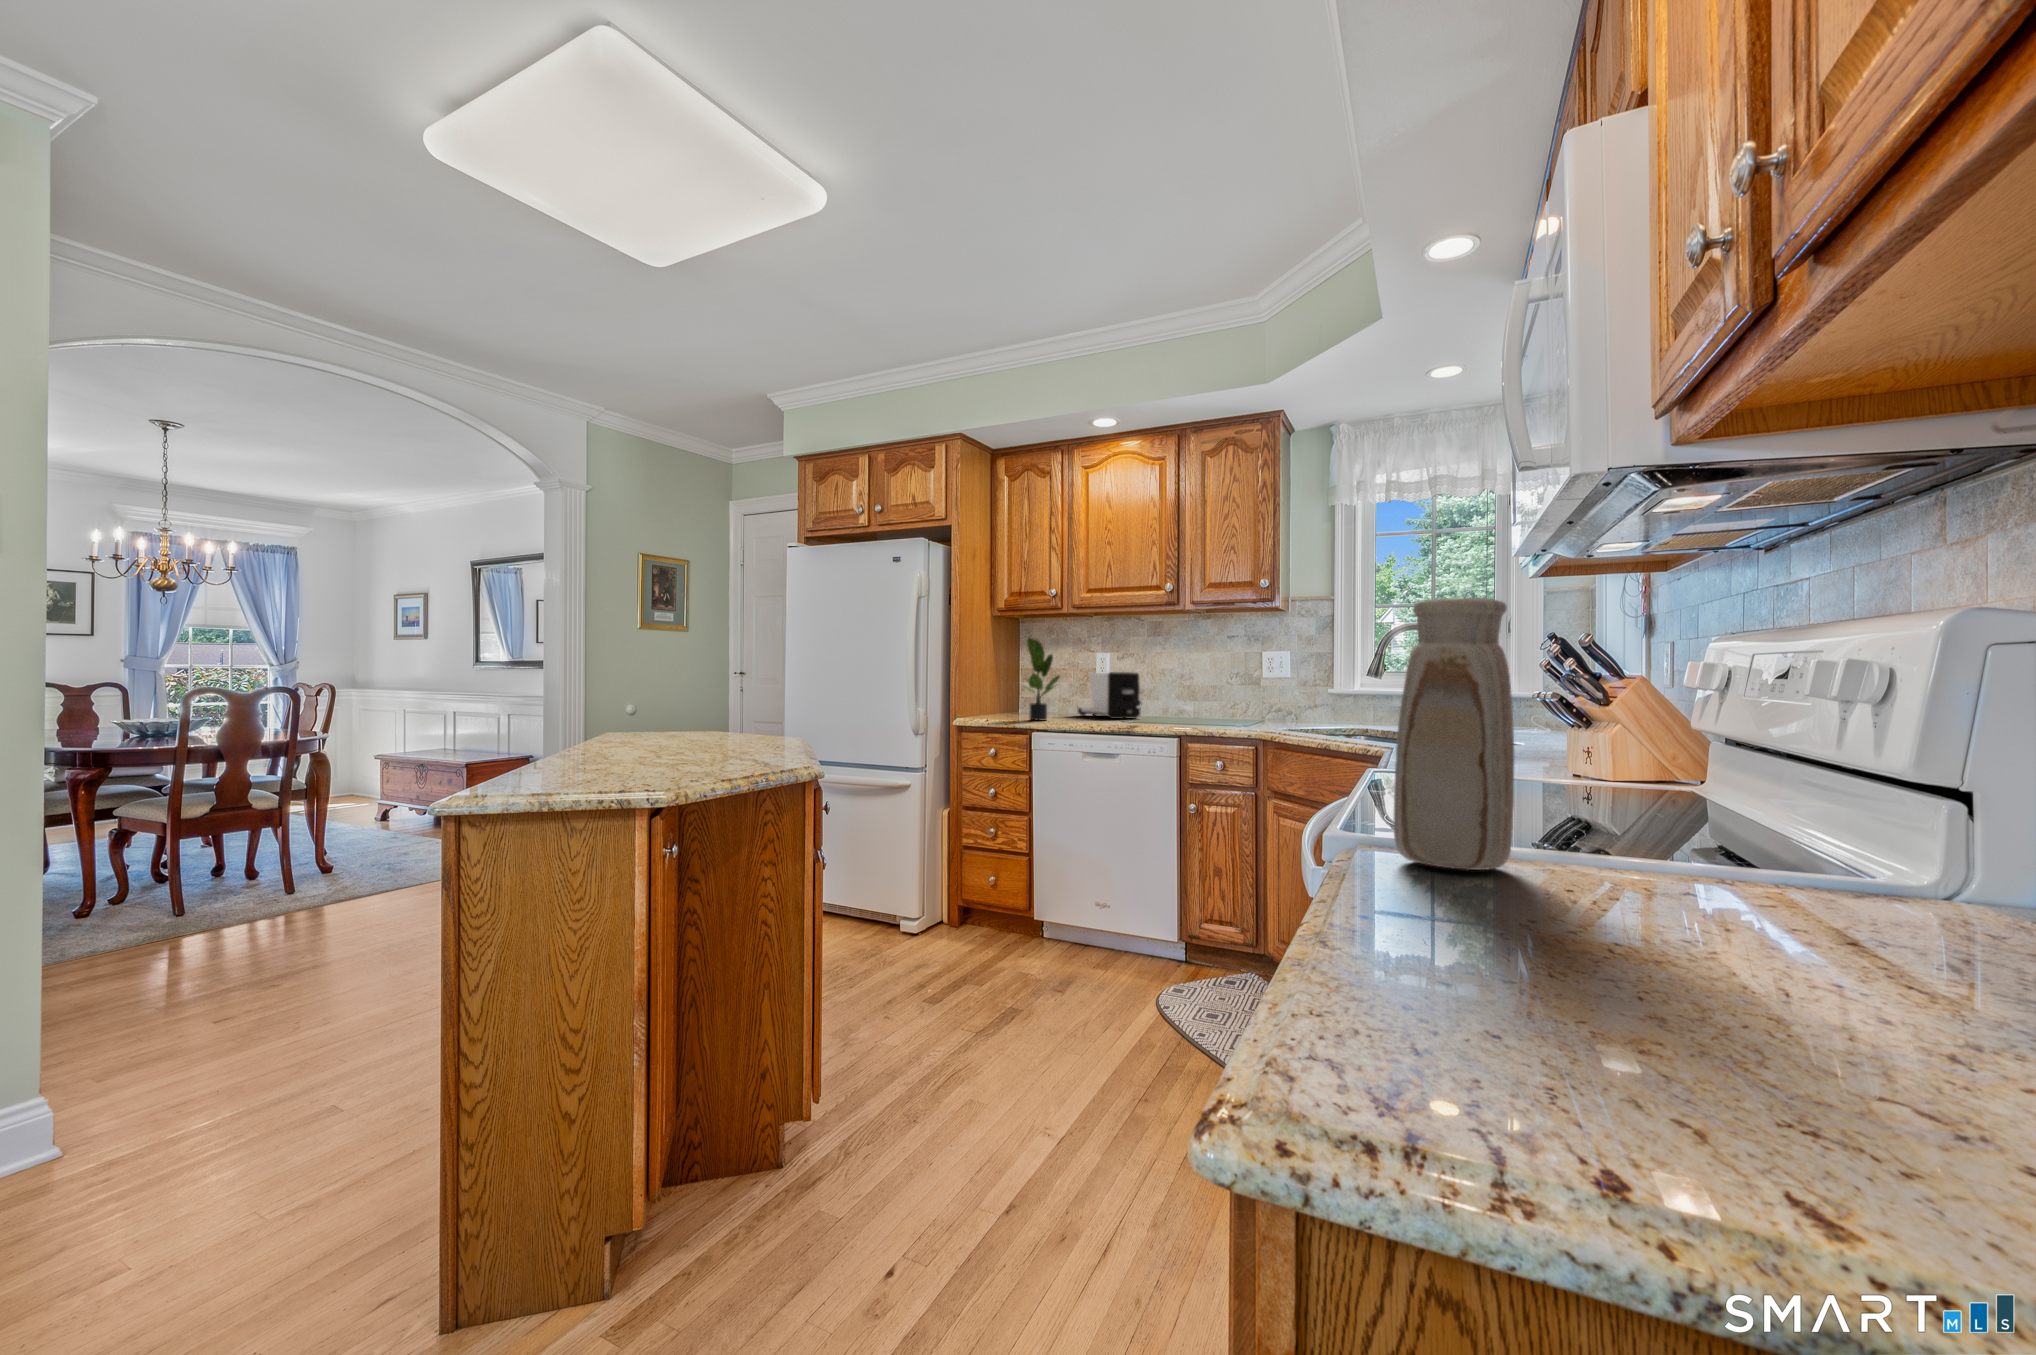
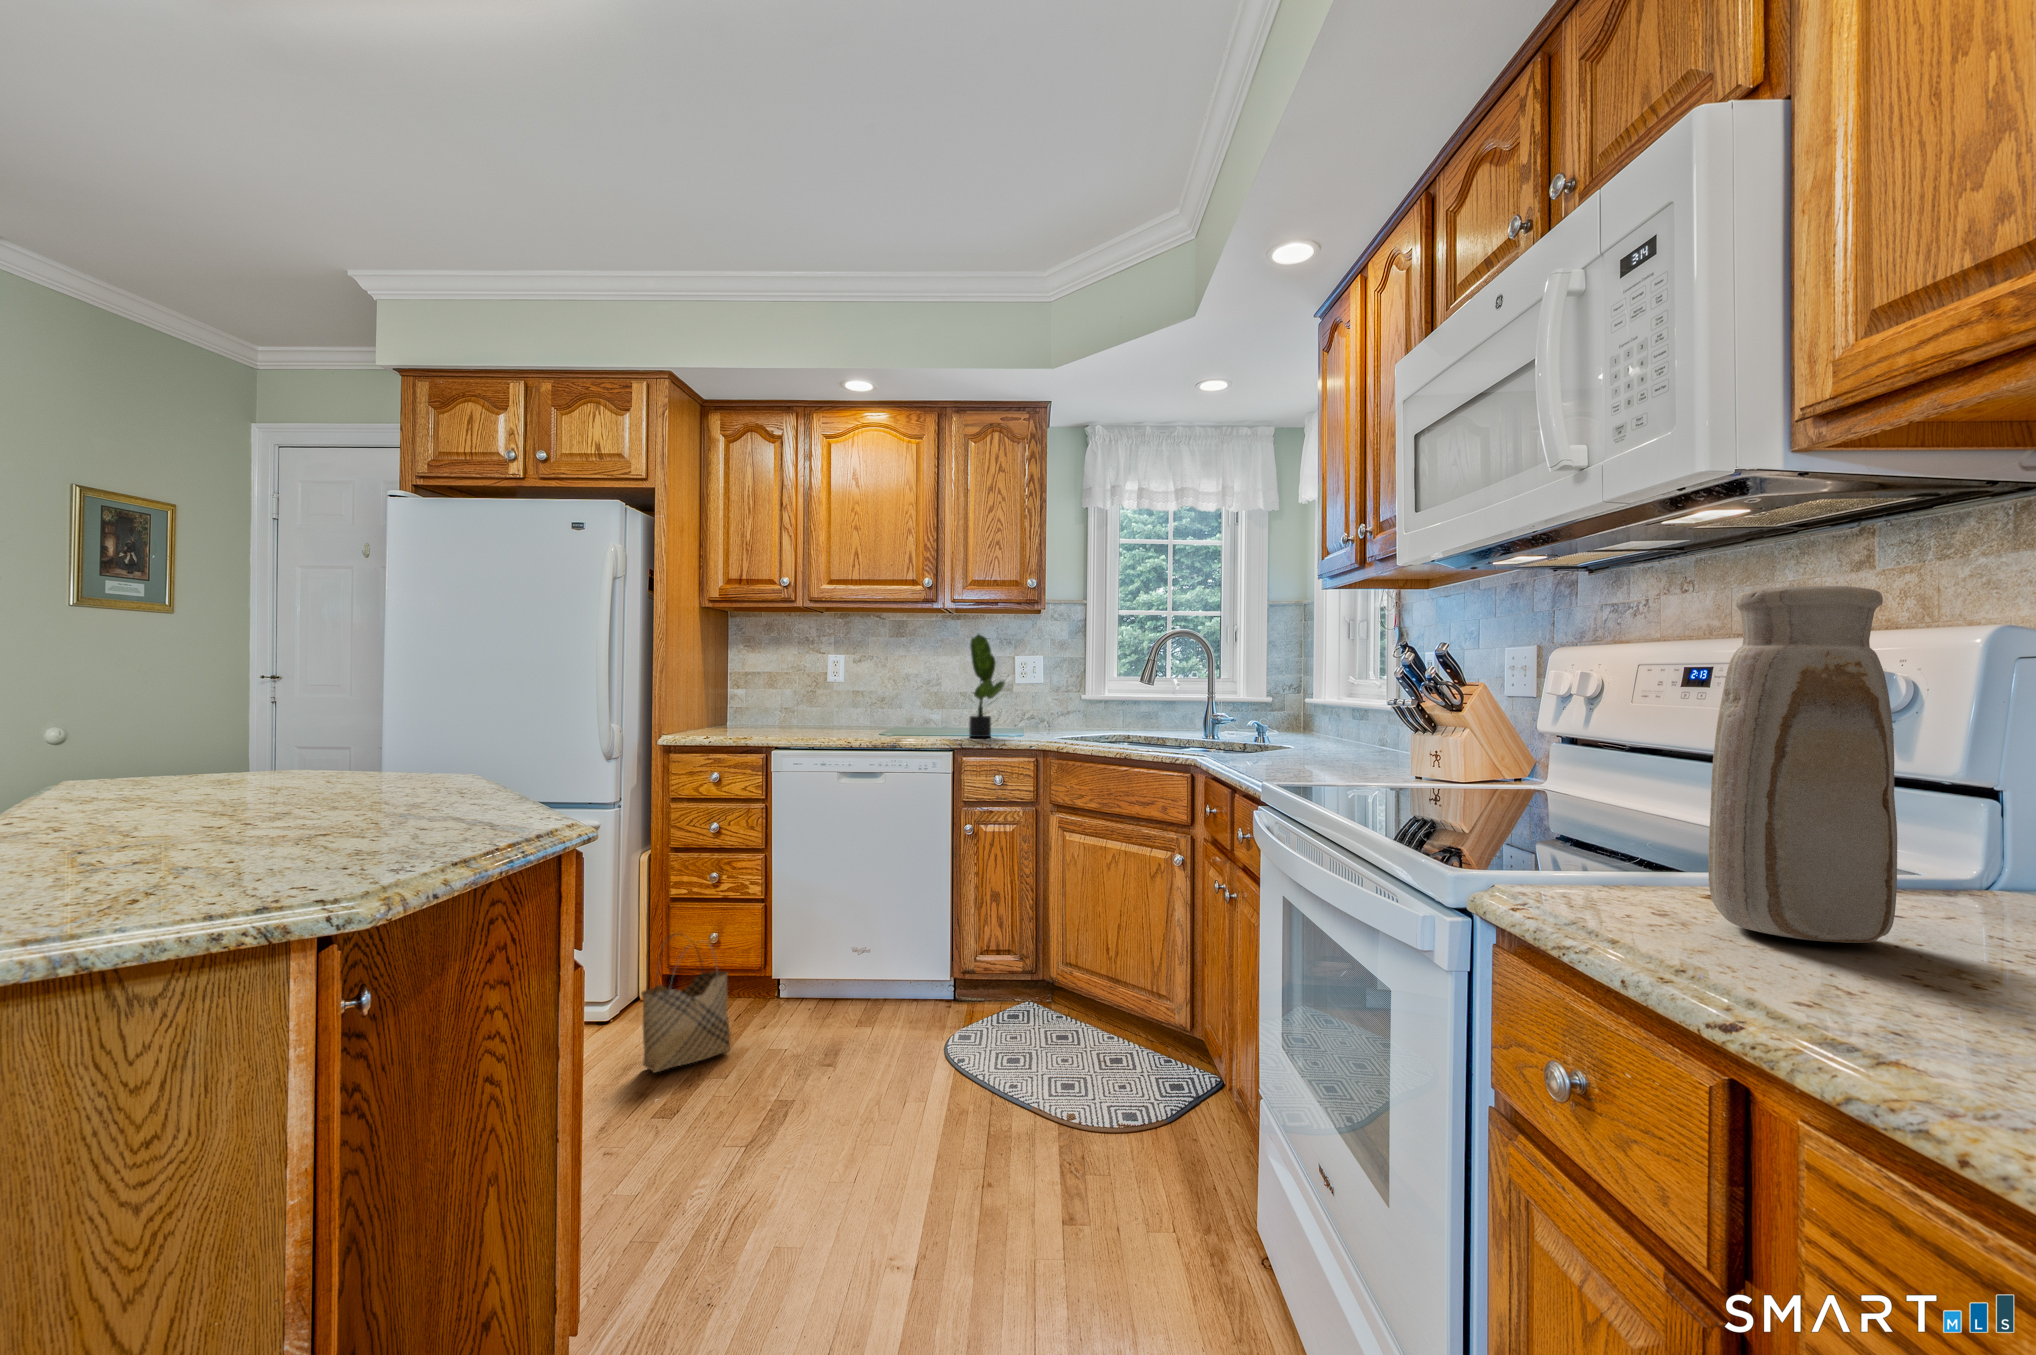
potted plant: present [1023,638,1060,720] -> present [962,634,1004,737]
toaster: present [1078,672,1141,719] -> none [802,676,884,730]
woven basket: none [923,871,990,974] -> present [641,933,730,1073]

